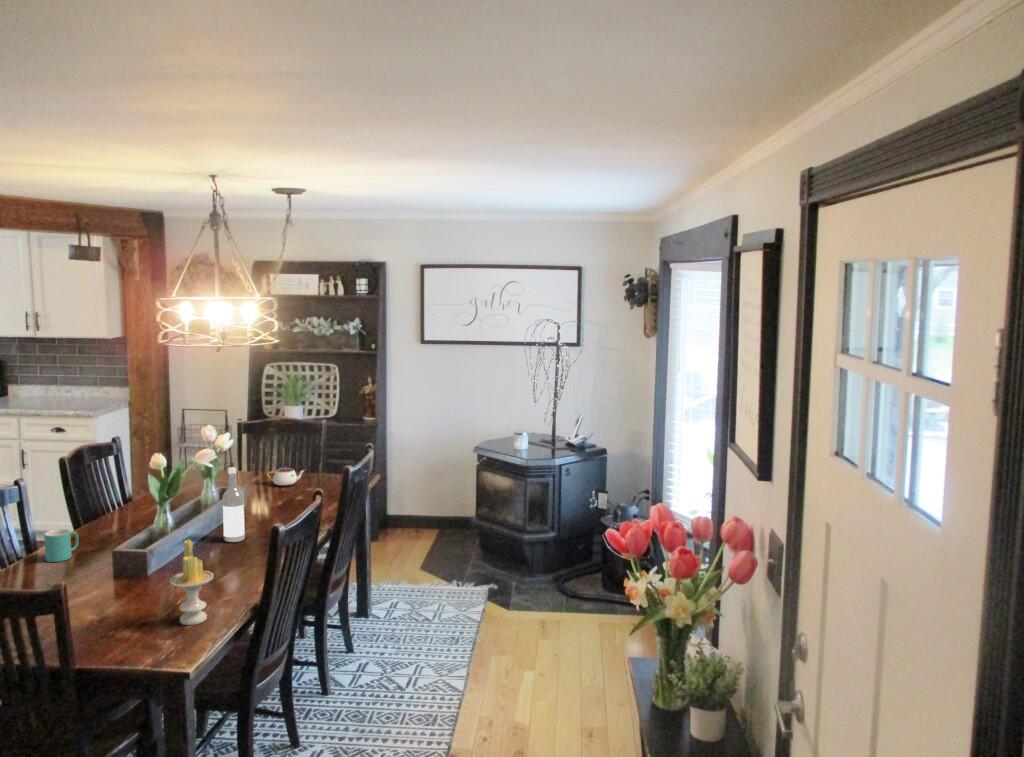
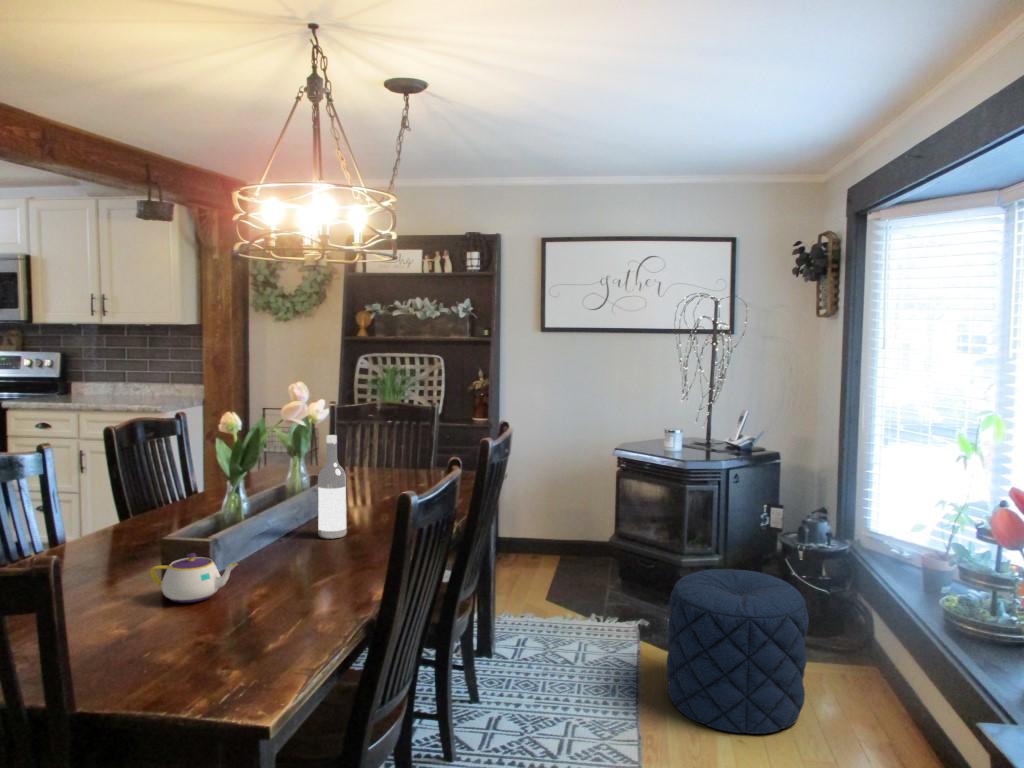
teapot: present [267,466,304,486] -> present [150,553,237,603]
mug: present [44,529,78,562] -> none [79,510,125,555]
candle: present [170,540,213,625] -> none [246,508,313,643]
pouf: none [497,547,595,667] -> present [667,569,809,734]

